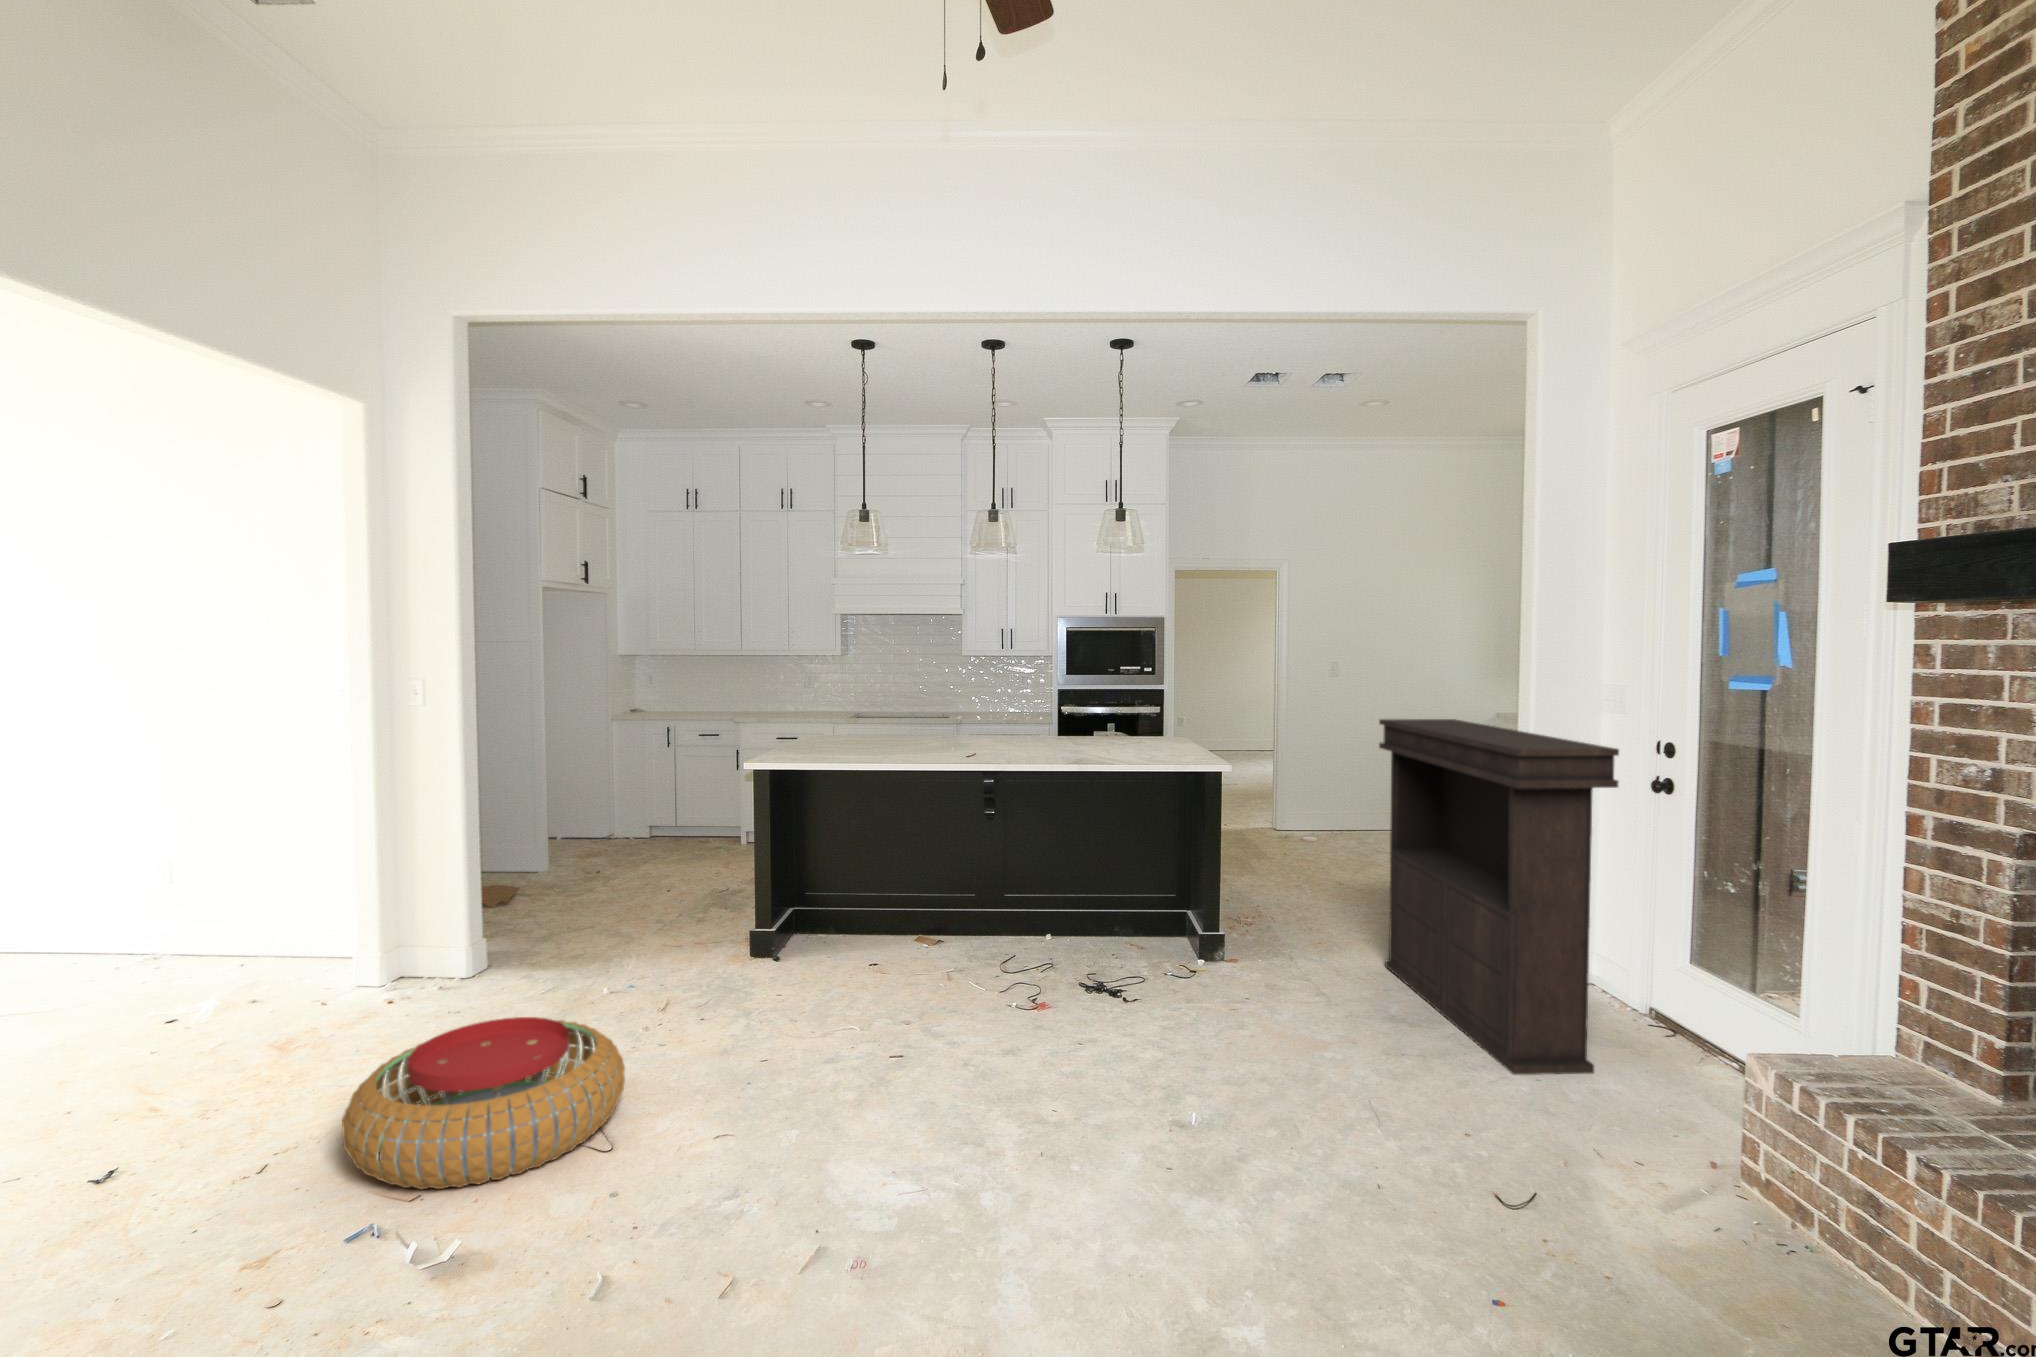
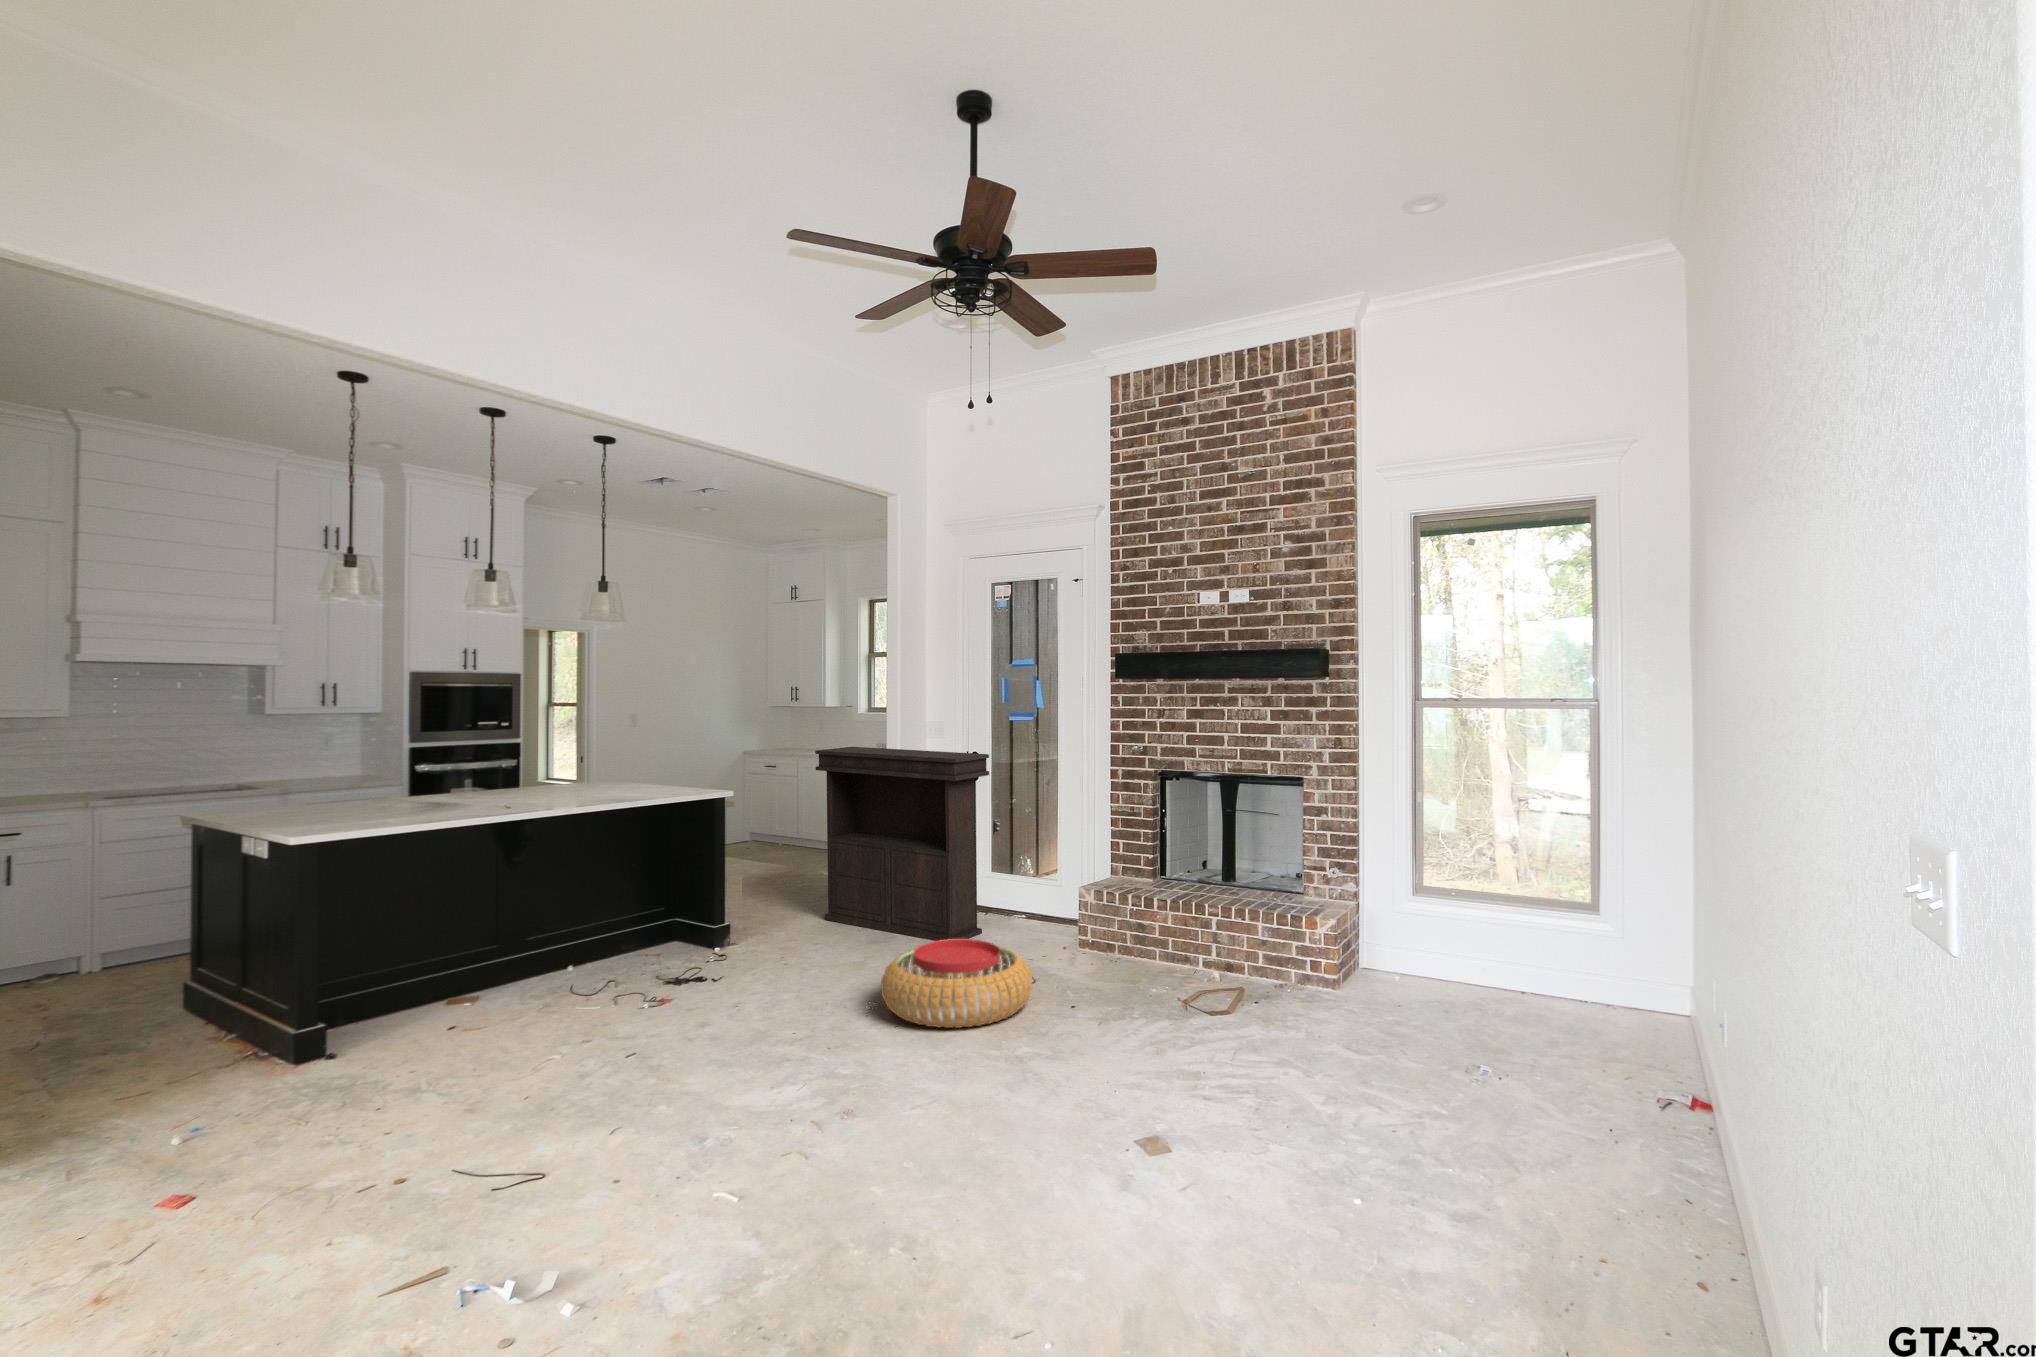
pouf: present [342,1017,625,1189] -> present [881,939,1032,1028]

